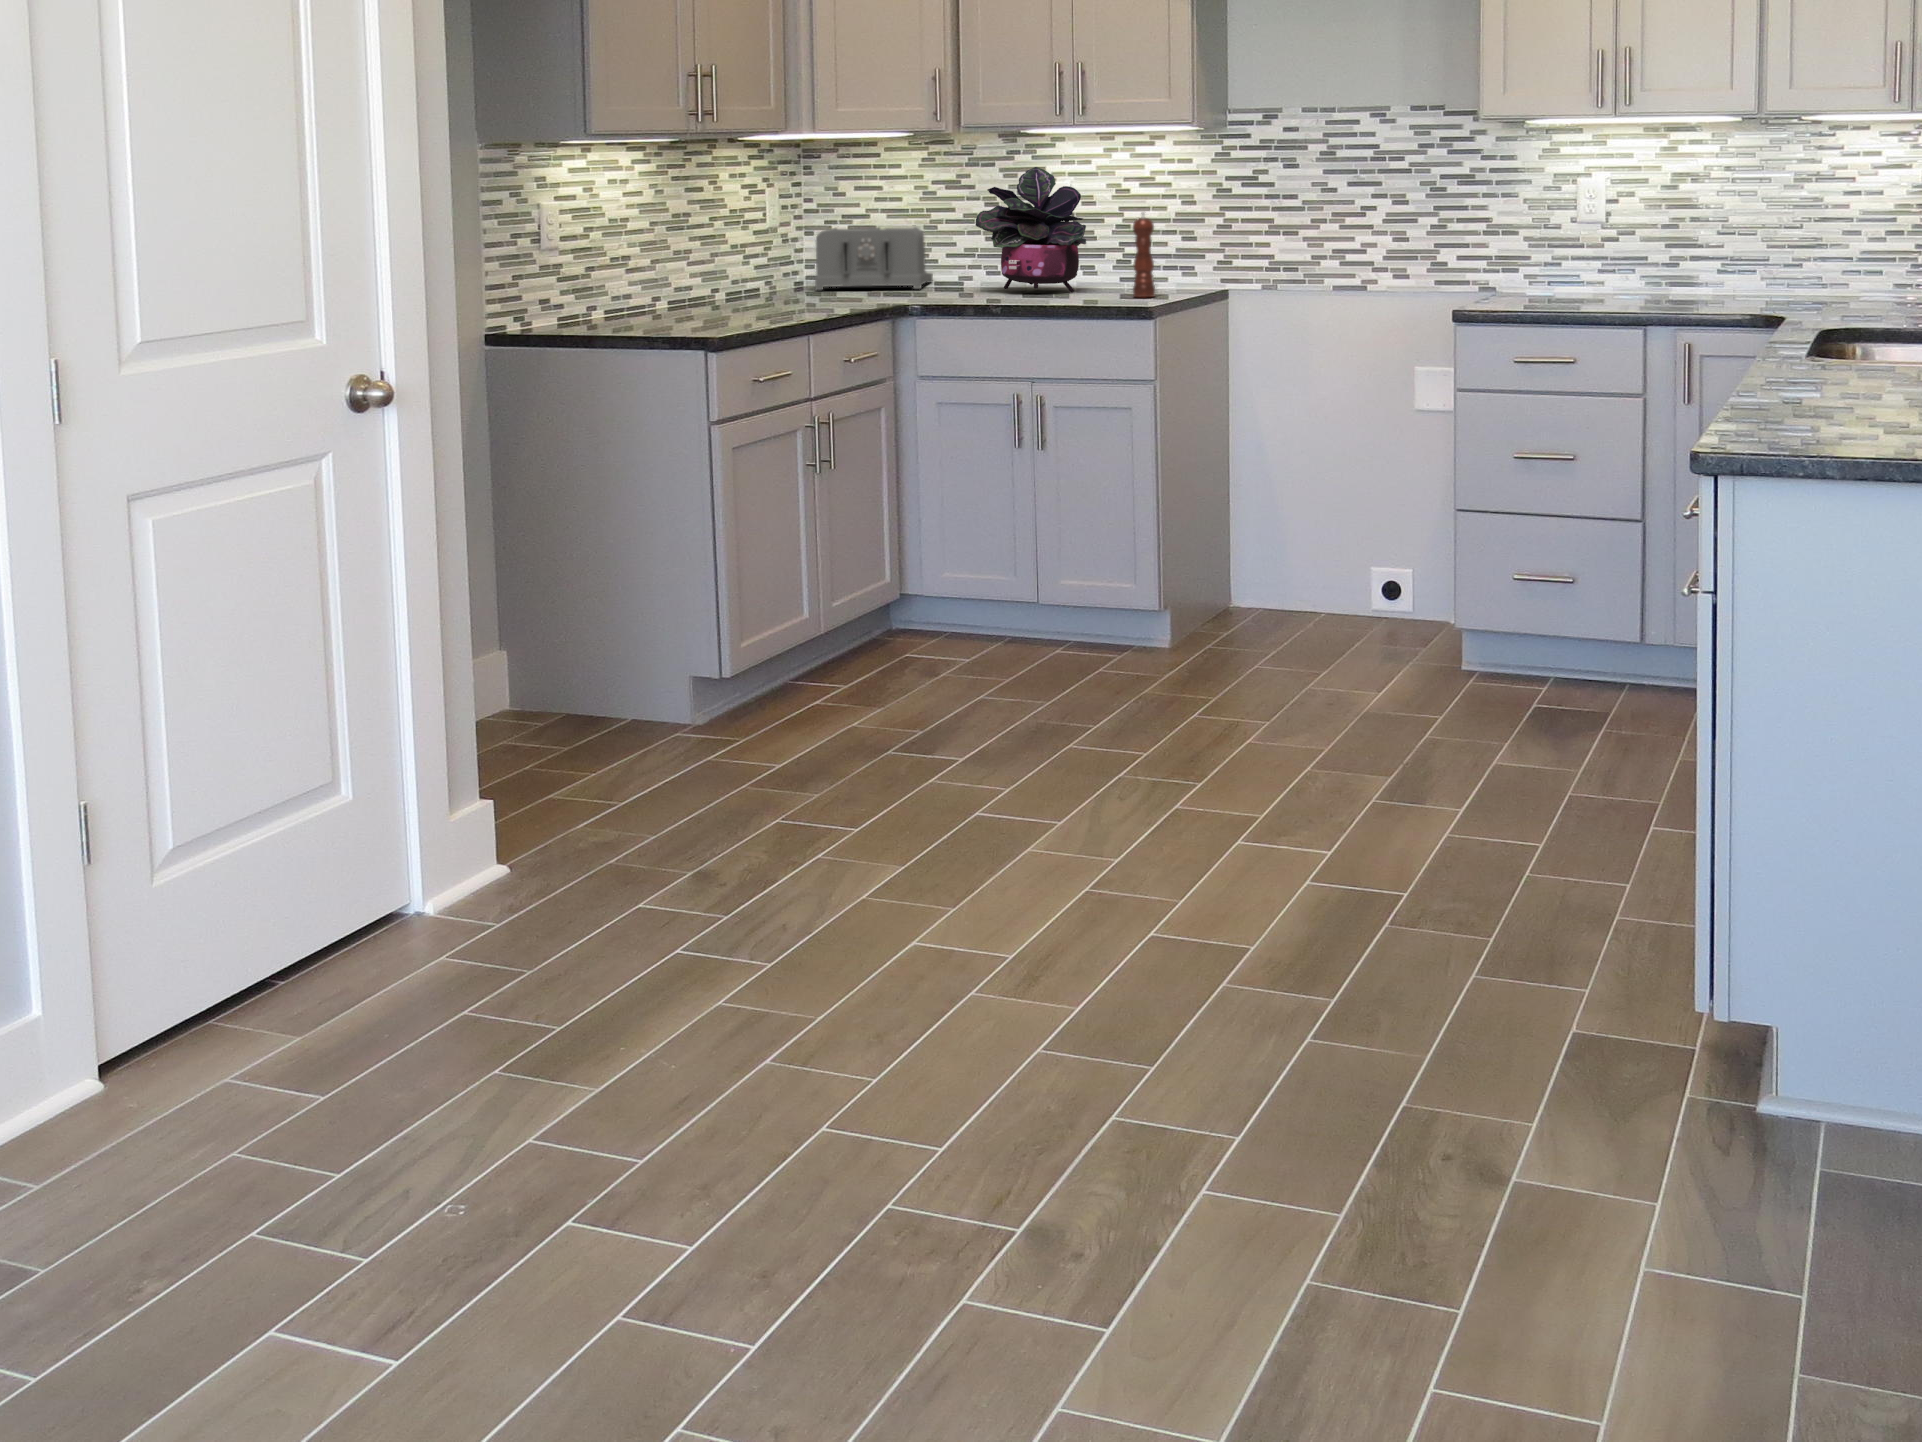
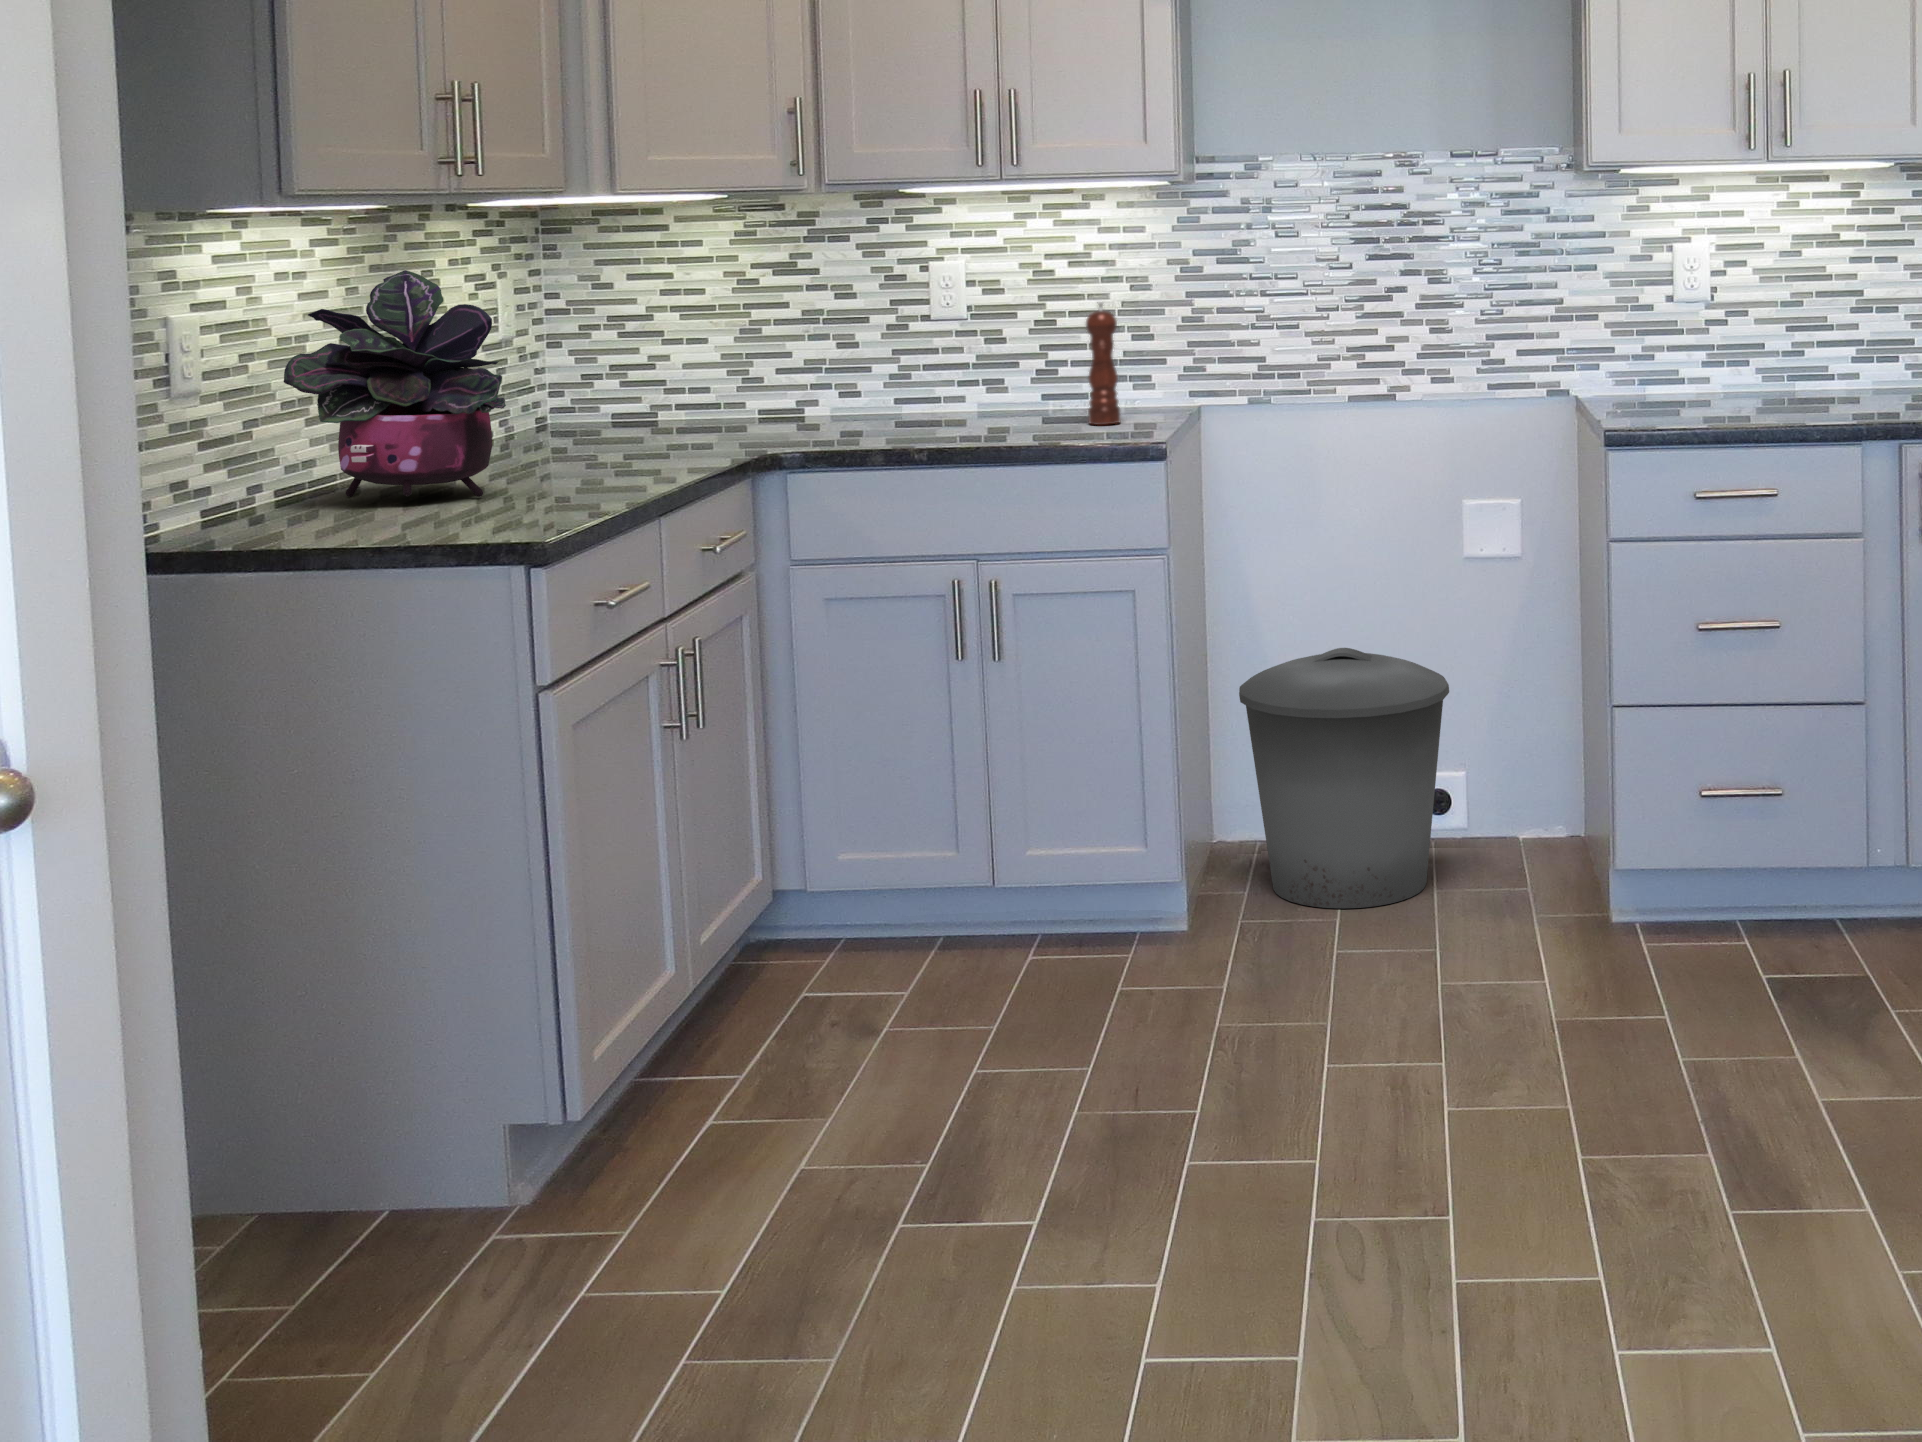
potted plant: present [976,167,1086,292] -> present [284,270,506,497]
toaster: present [815,227,933,290] -> none [581,328,748,431]
trash can: none [1226,464,1379,646] -> present [1239,648,1449,908]

